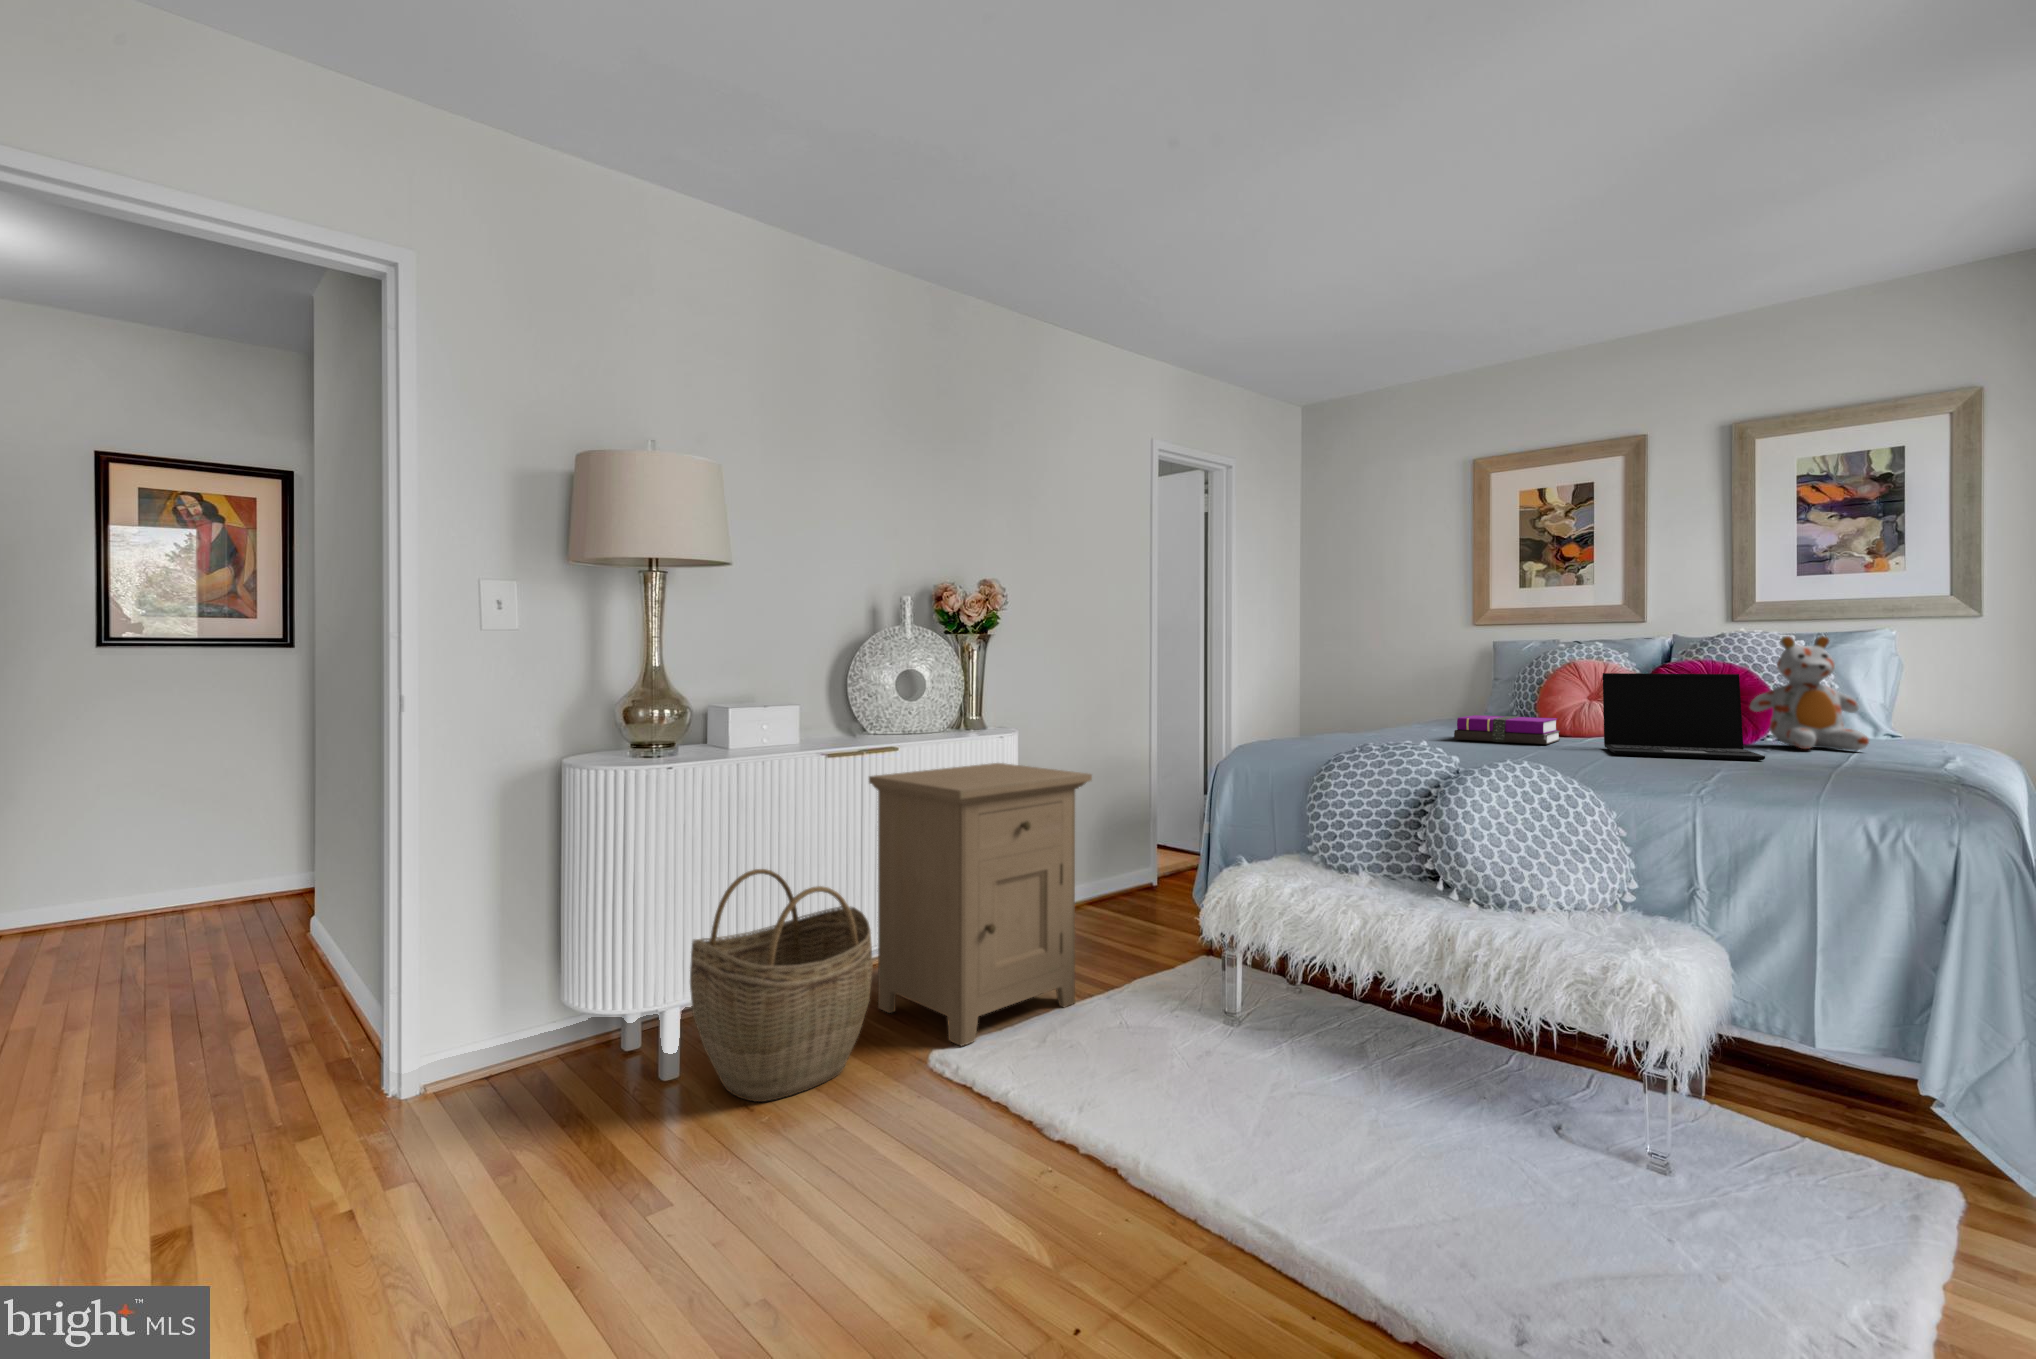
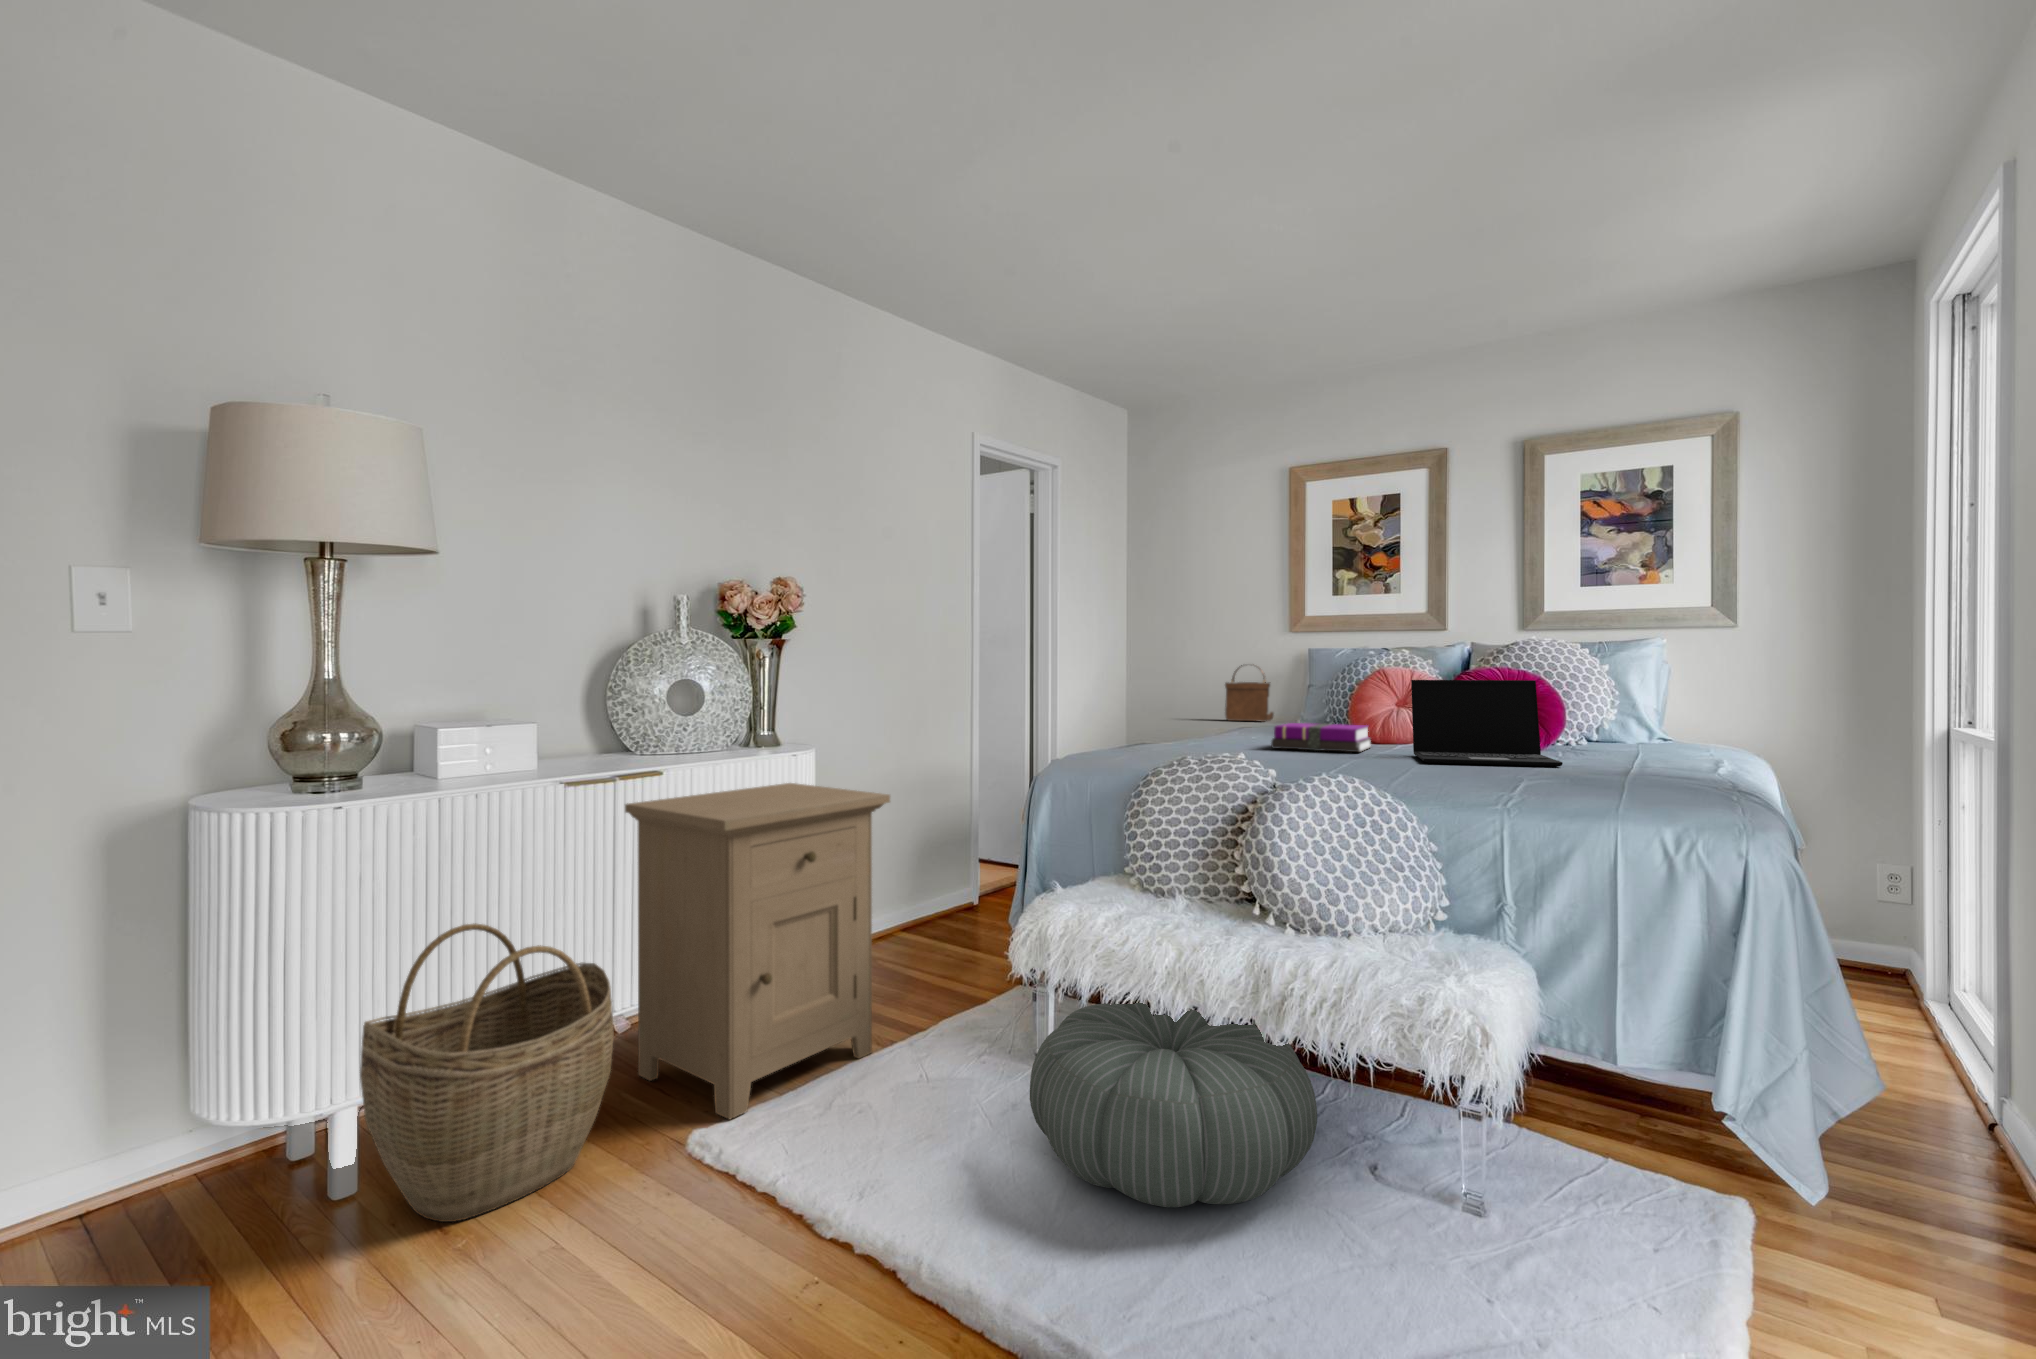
stuffed bear: present [1749,636,1869,750] -> none [1543,643,1649,754]
handbag: none [1404,657,1455,715] -> present [1225,665,1273,722]
pouf: none [1227,962,1499,1140] -> present [1030,1003,1317,1208]

